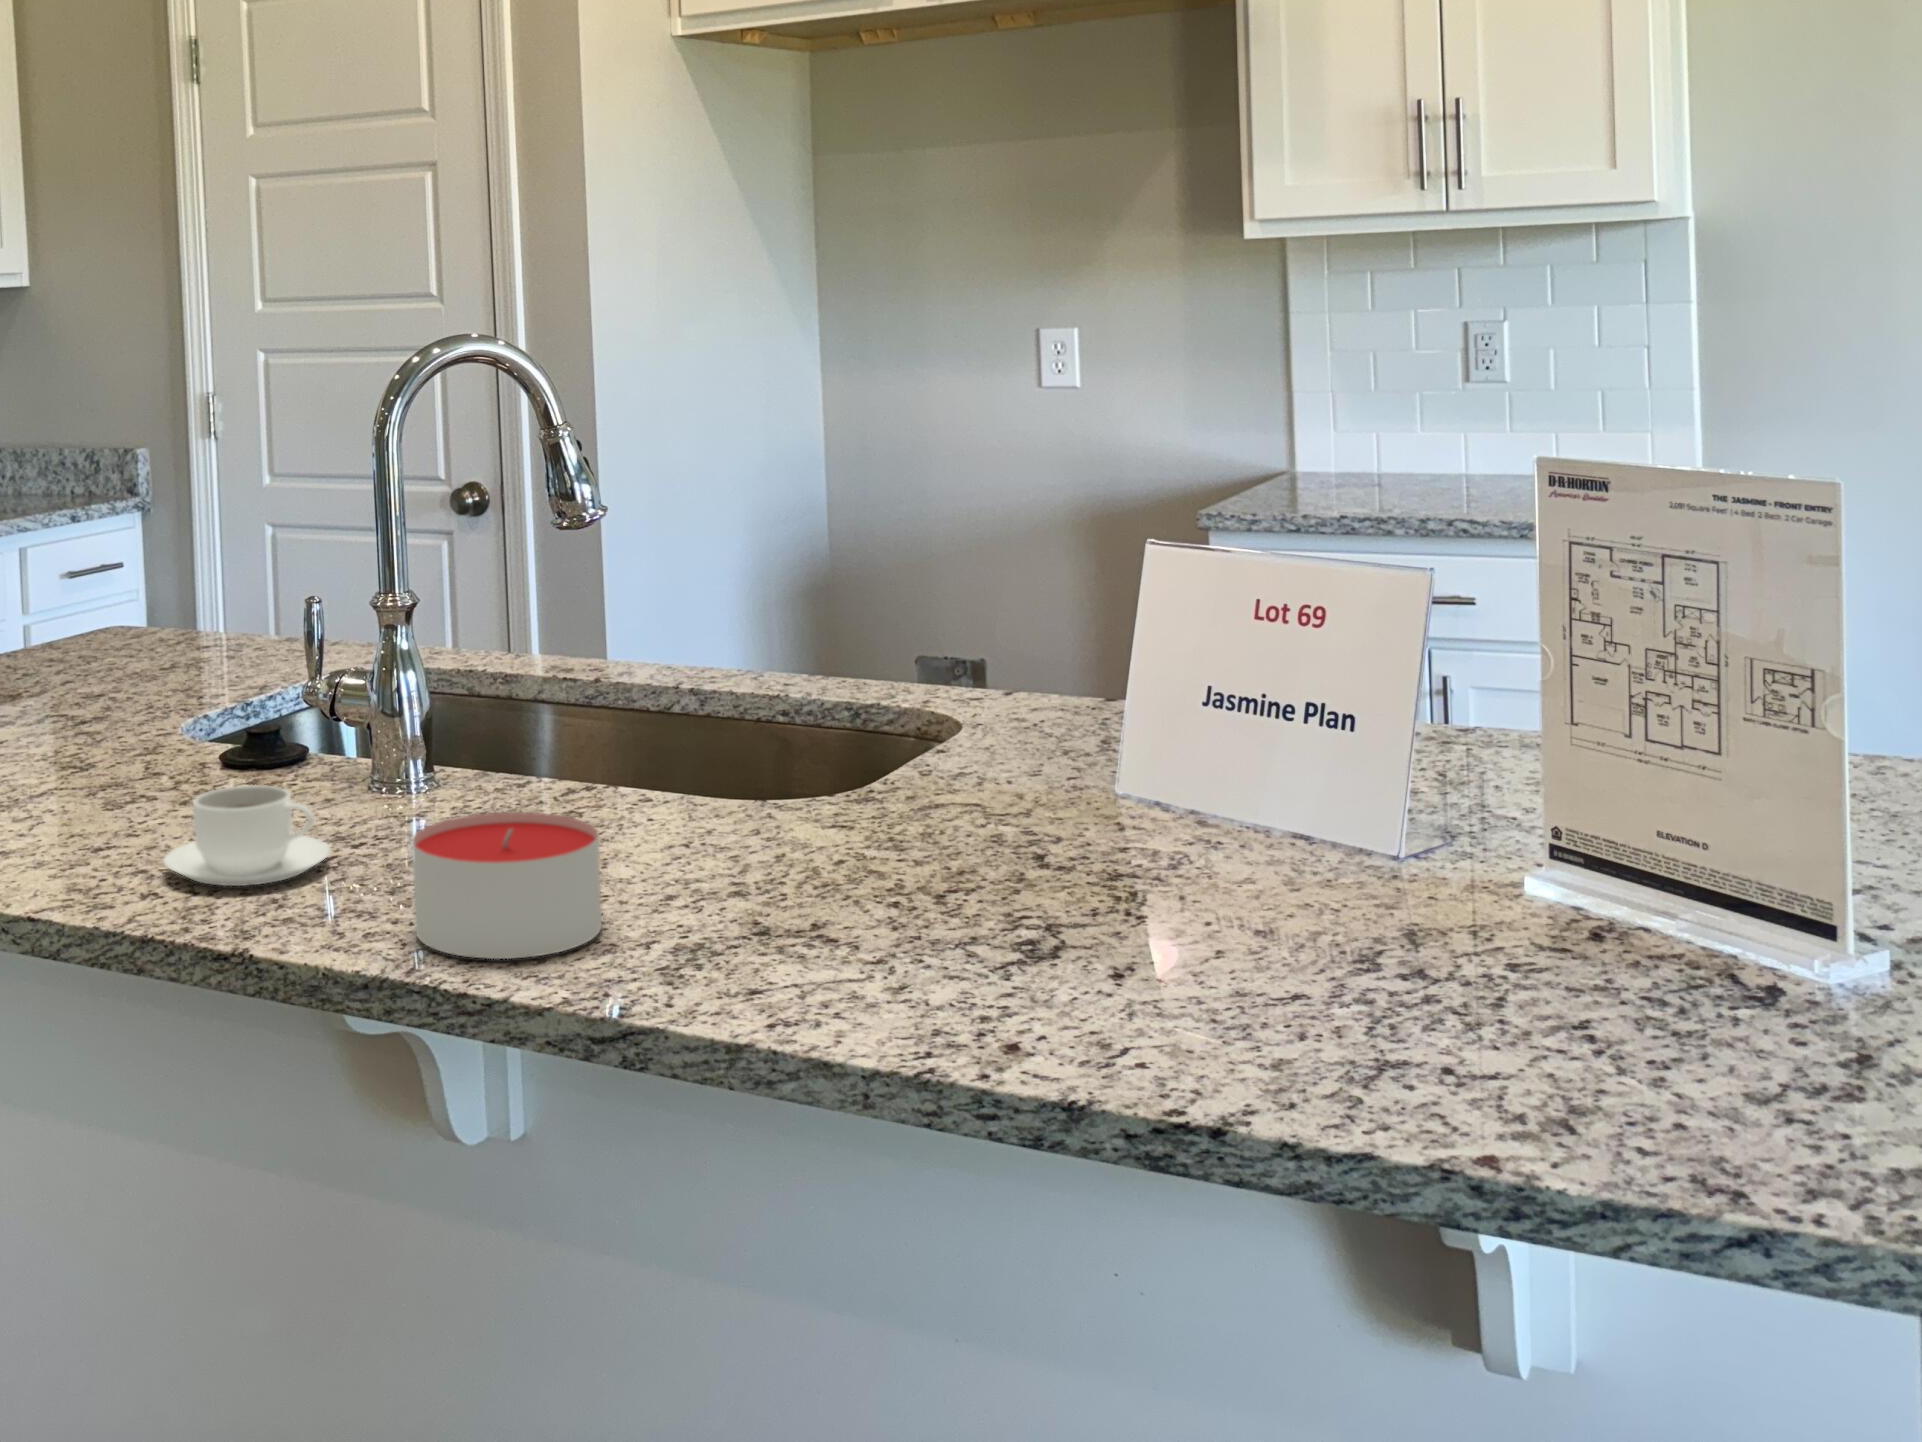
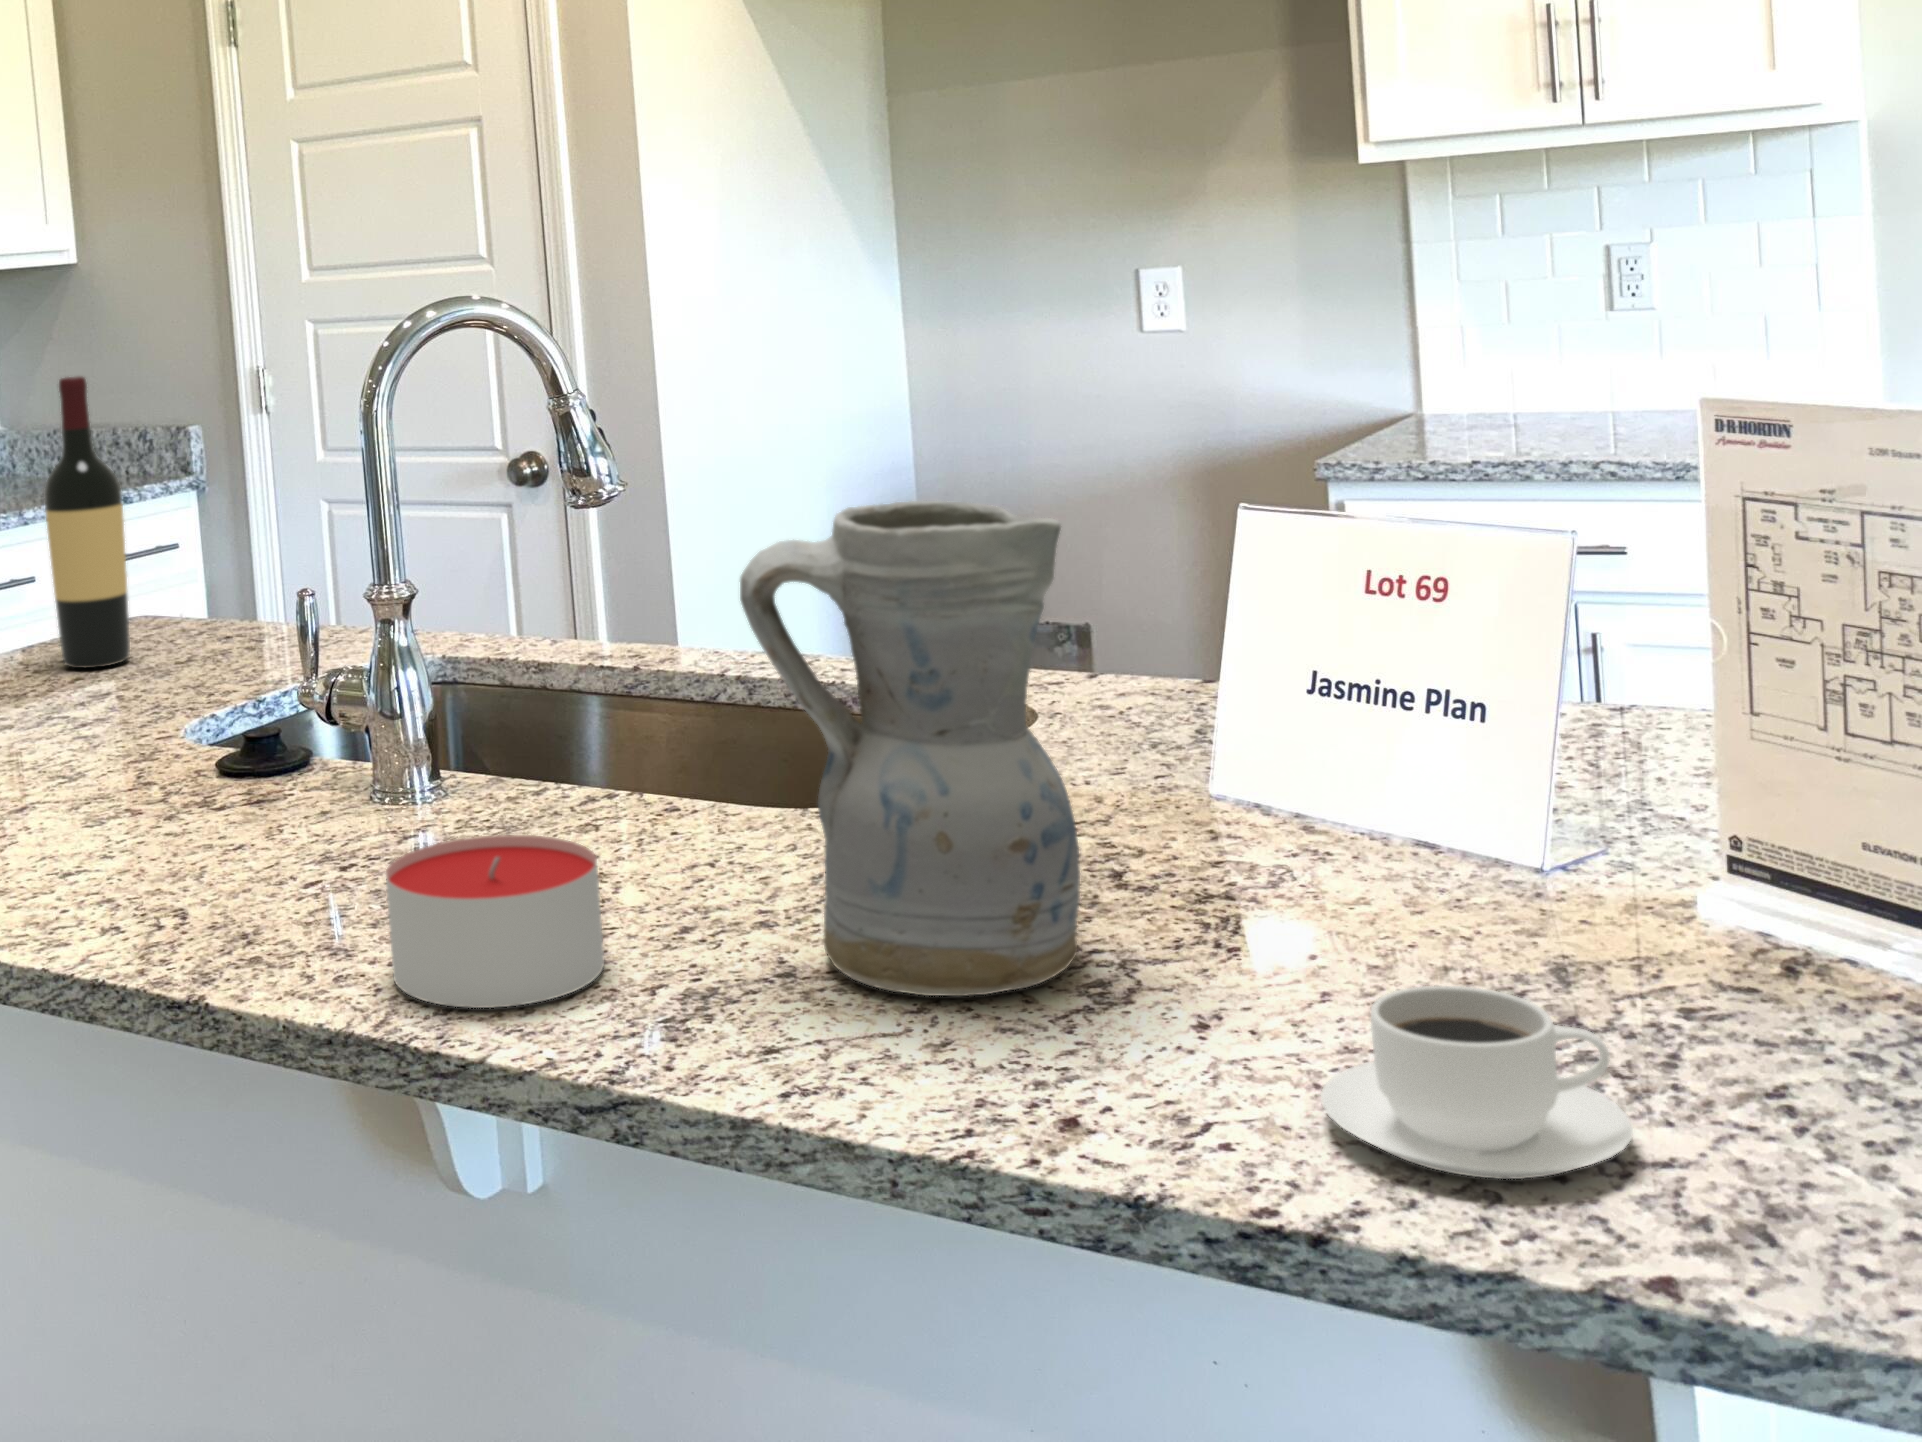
wine bottle: none [41,396,116,671] -> present [44,376,130,668]
ceramic pitcher: none [732,525,1011,951] -> present [740,501,1080,996]
coffee cup: present [164,785,330,886] -> present [1321,986,1633,1179]

